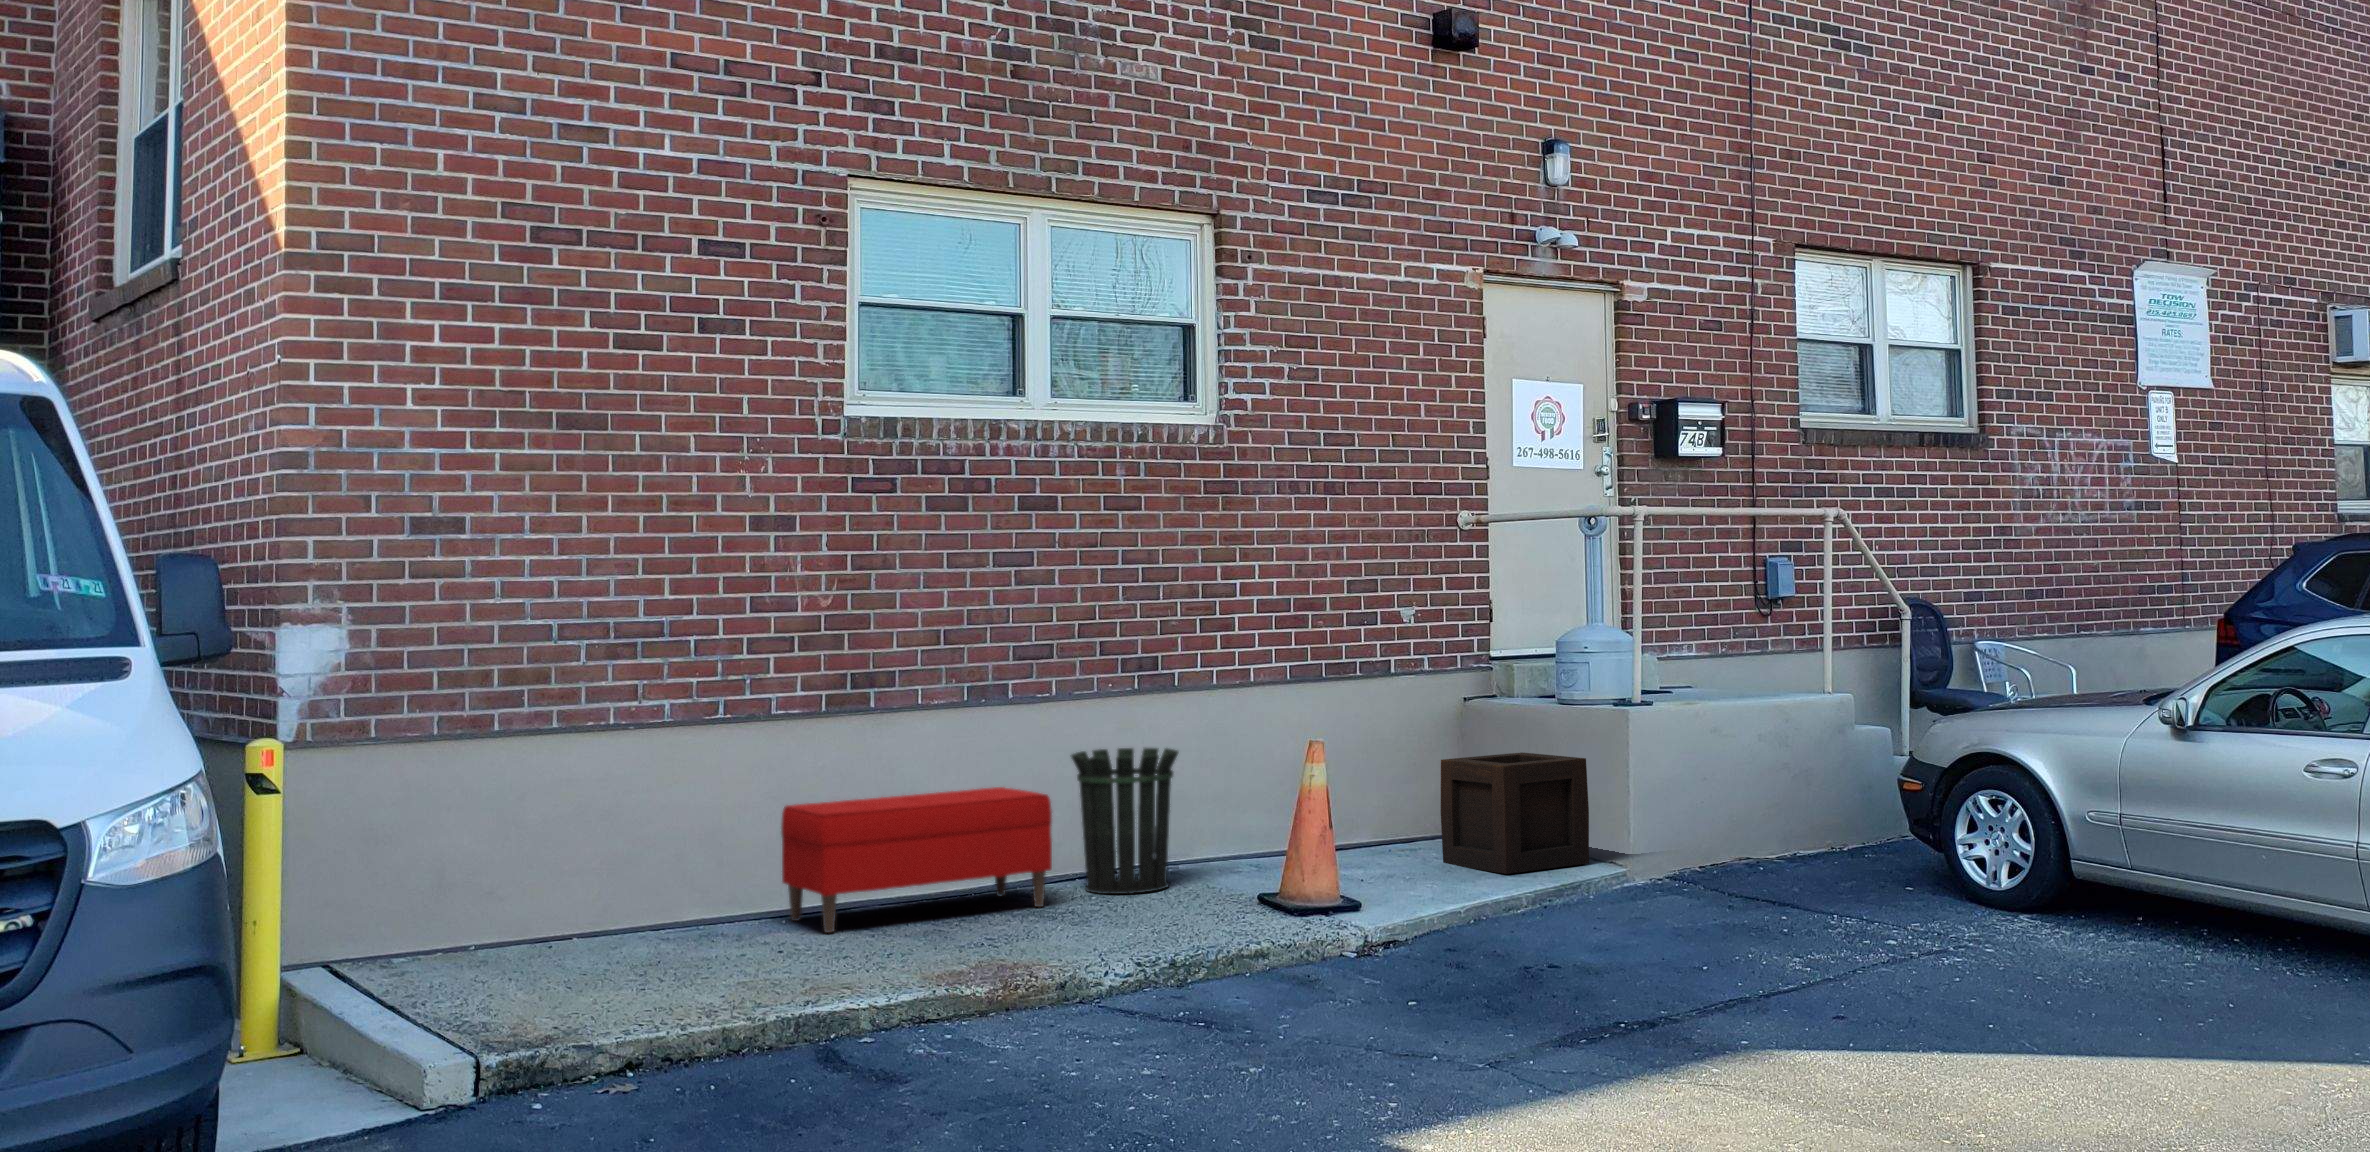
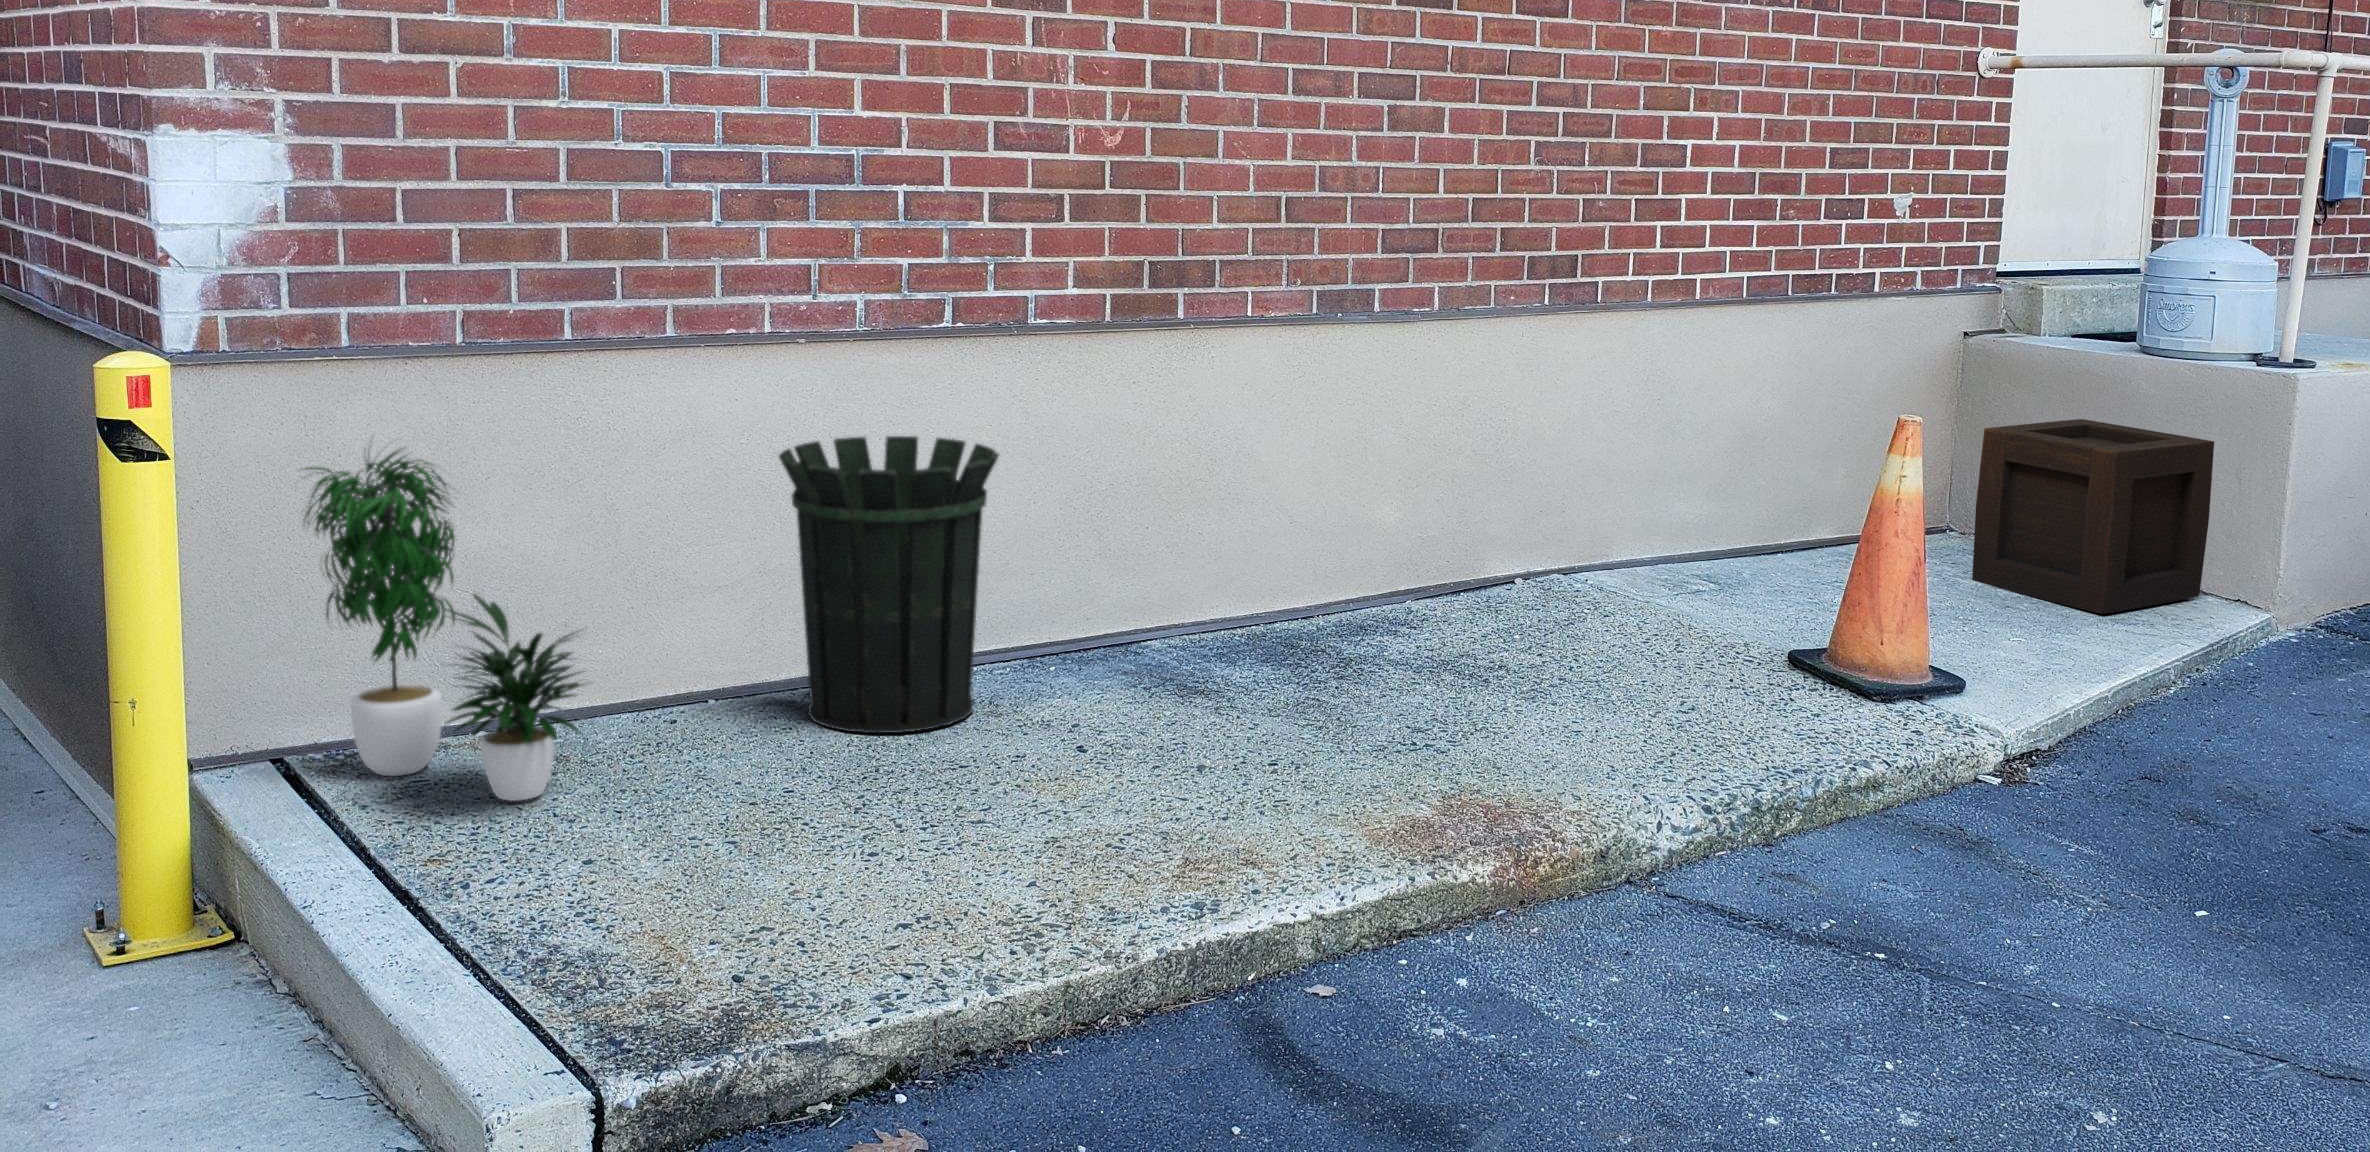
waste bin: present [1071,748,1178,894] -> present [779,436,999,733]
potted plant: none [342,781,499,979] -> present [304,441,586,801]
bench: present [781,787,1052,933] -> none [1036,449,1467,701]

